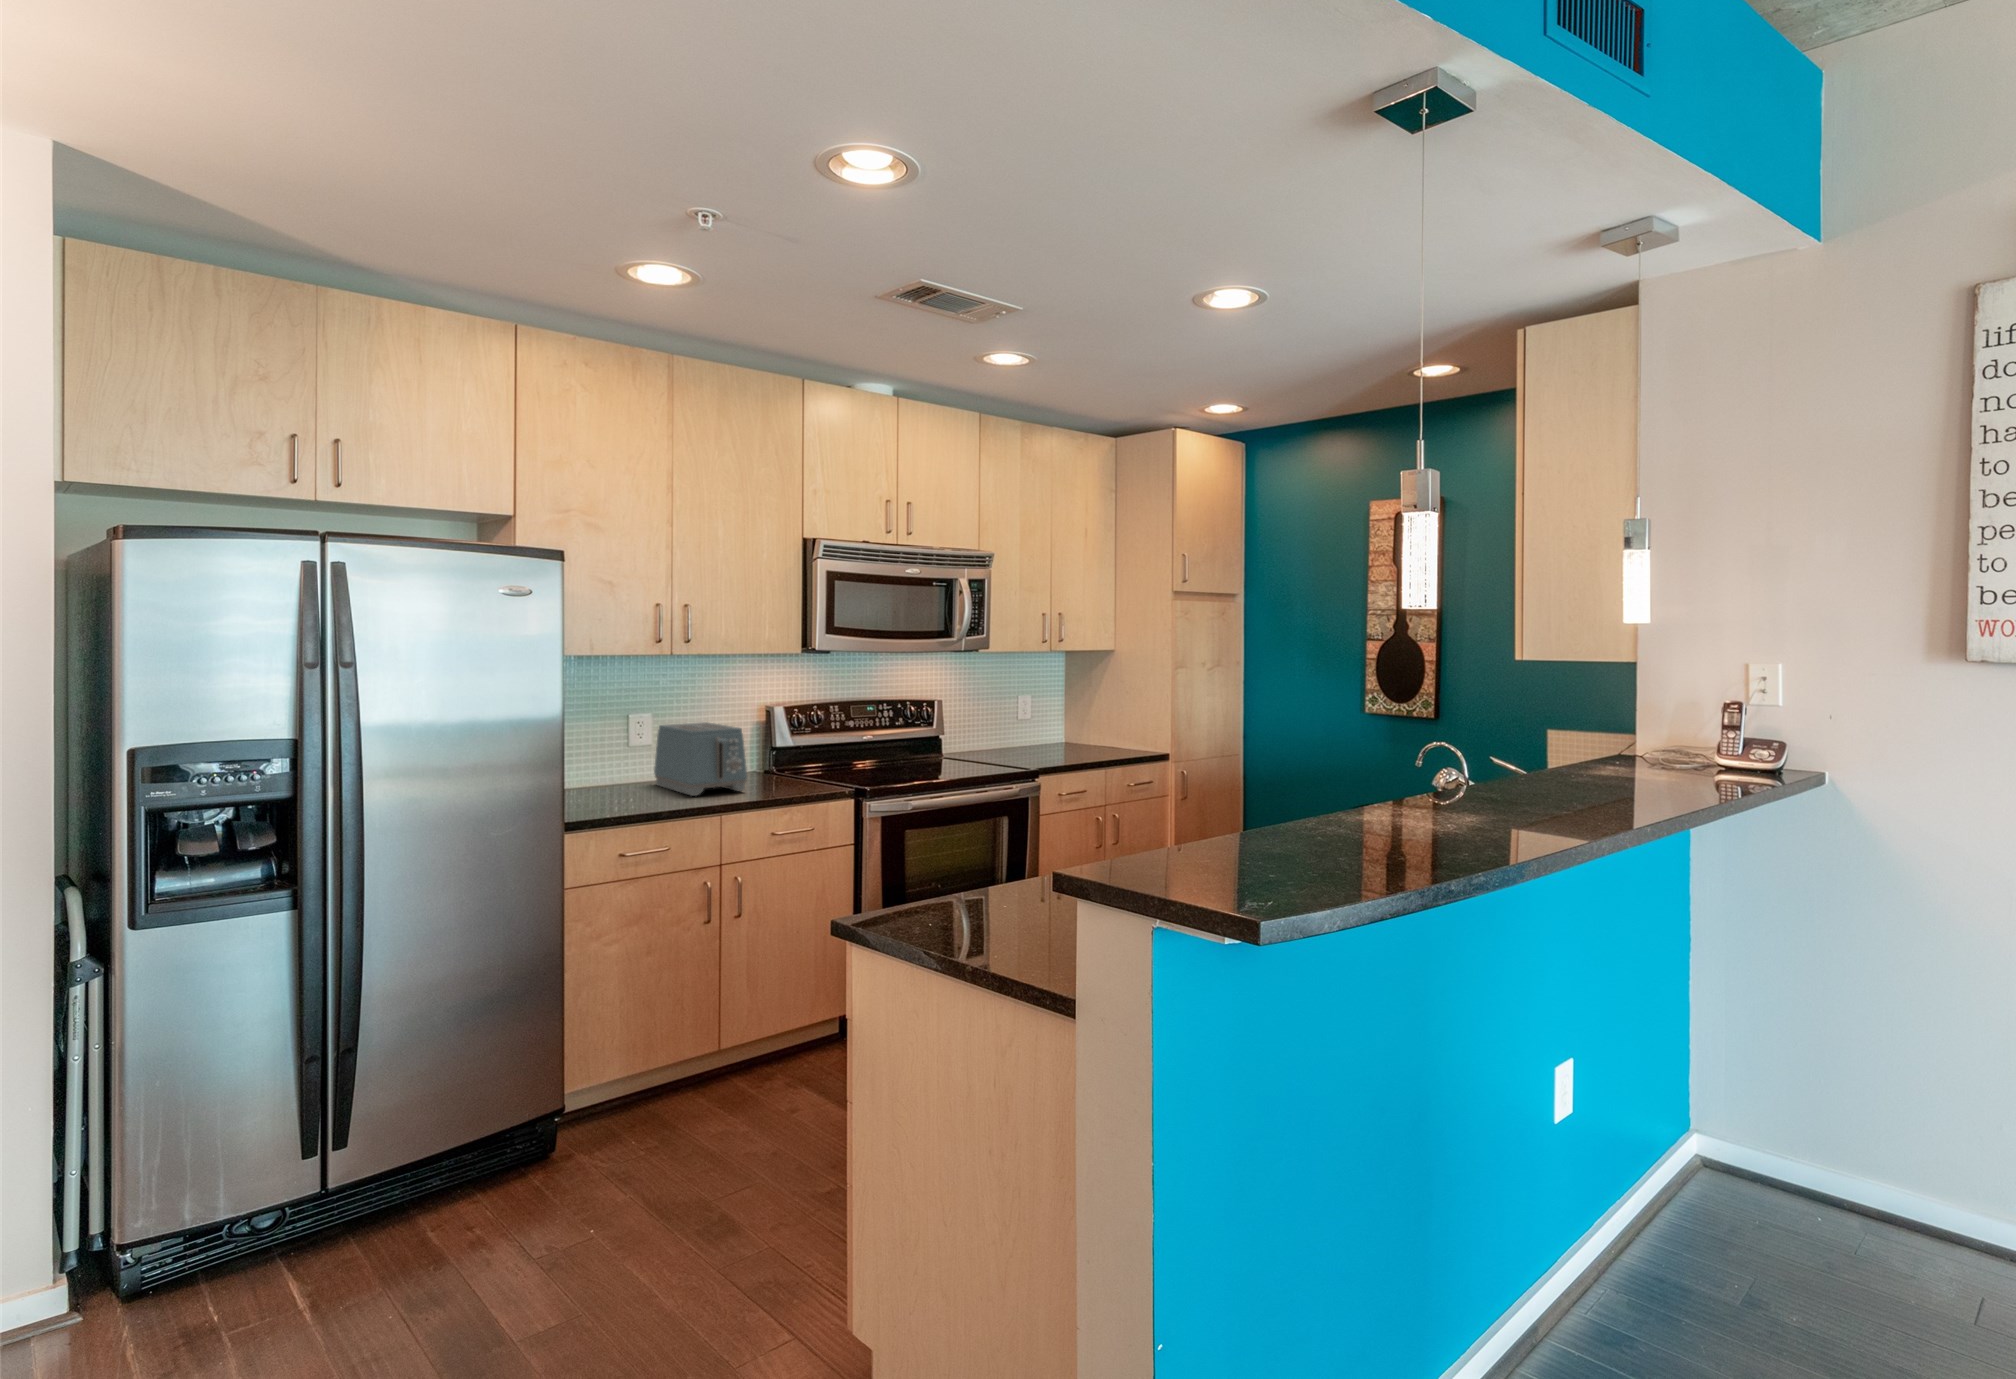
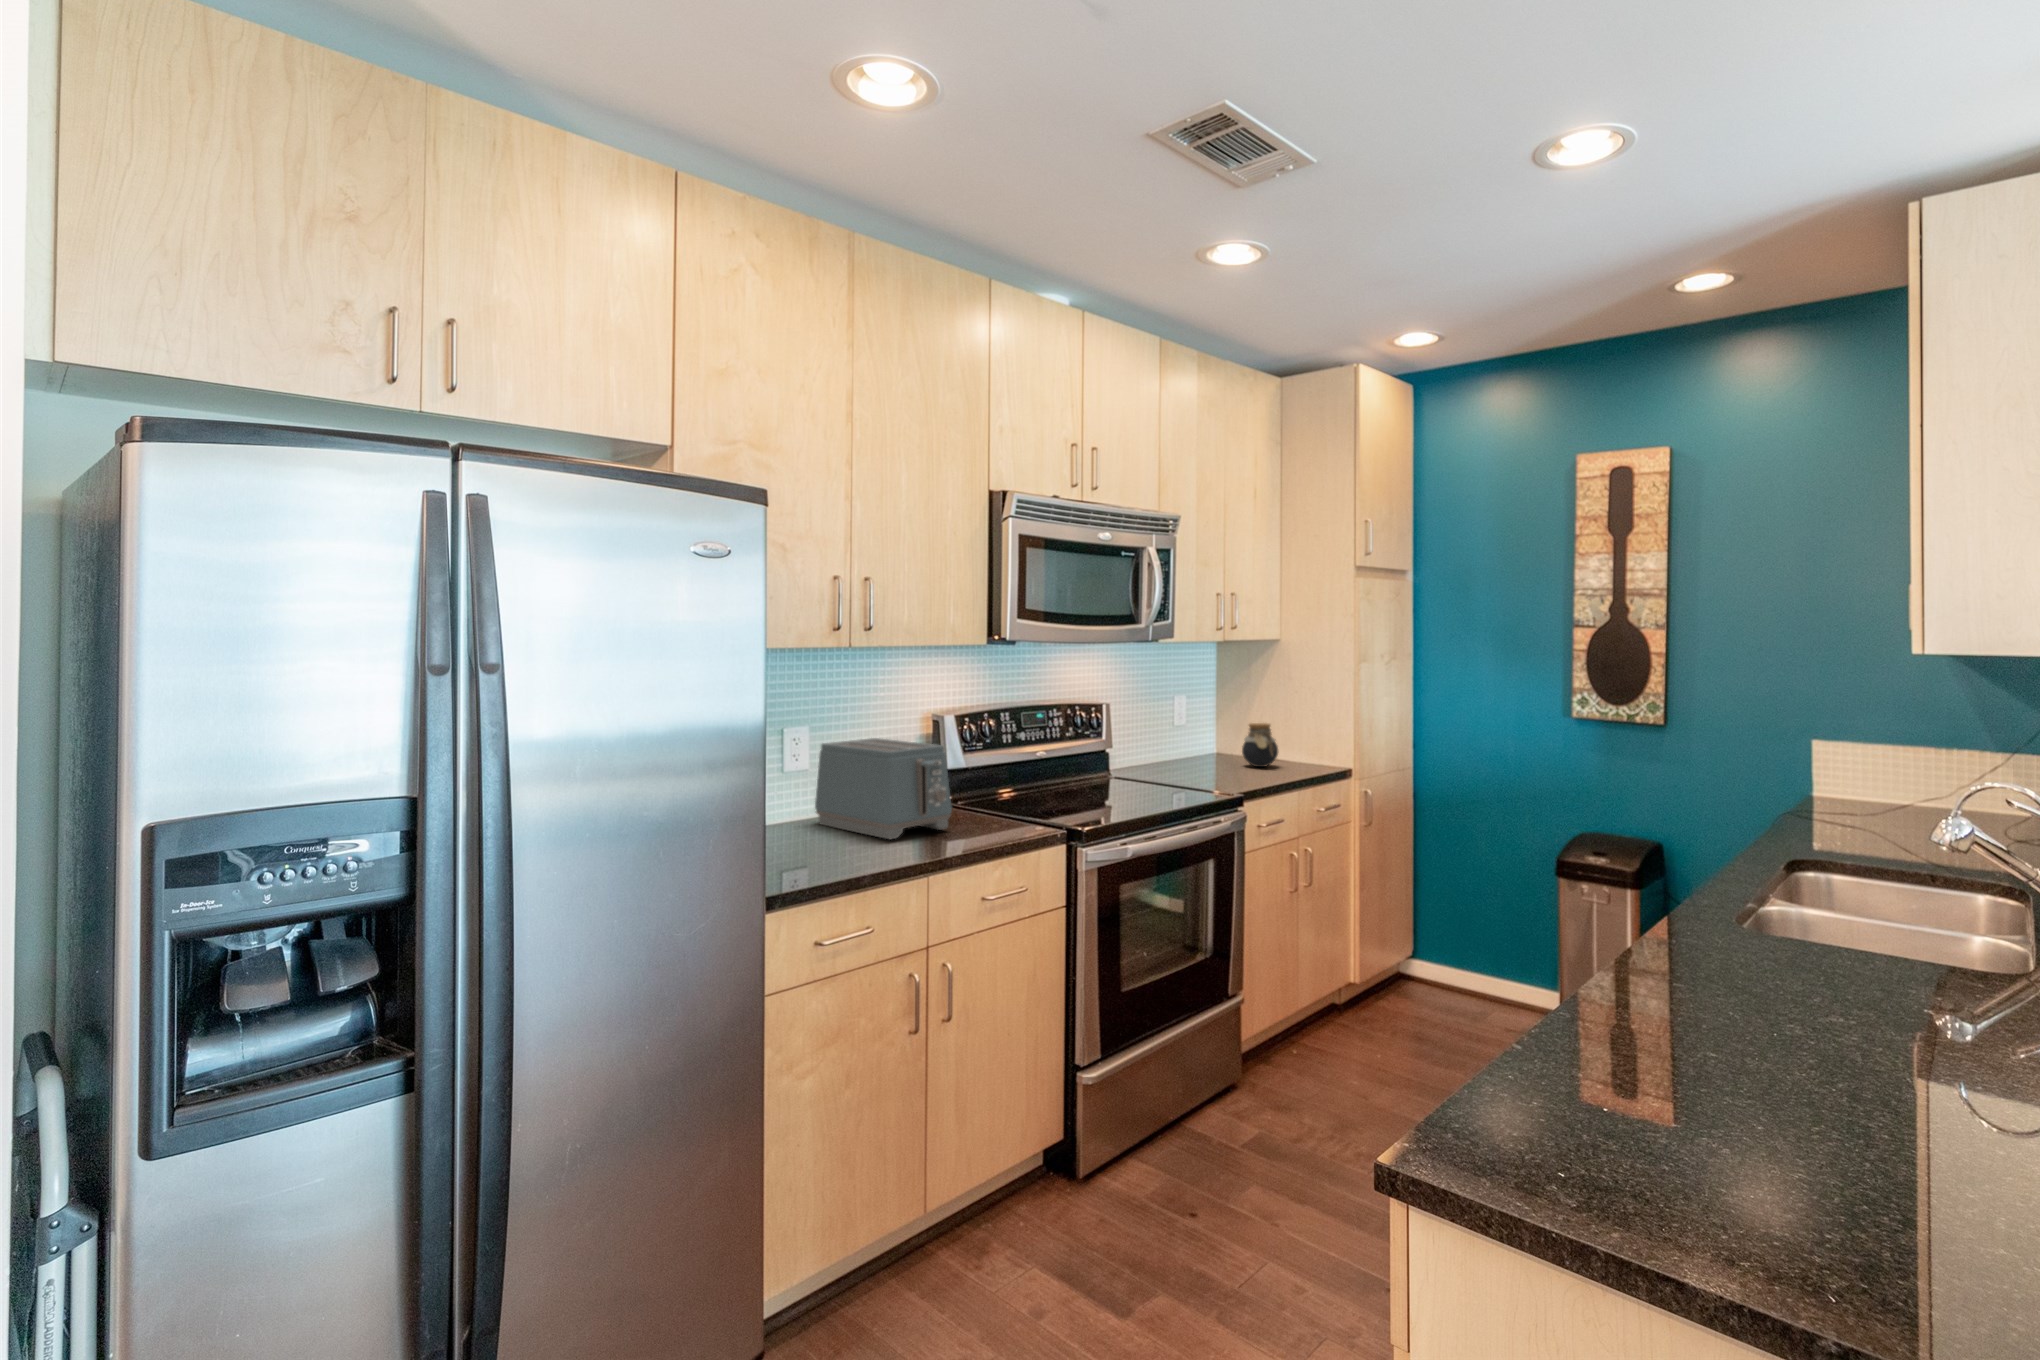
jar: none [1061,721,1091,758] -> present [1242,723,1278,767]

